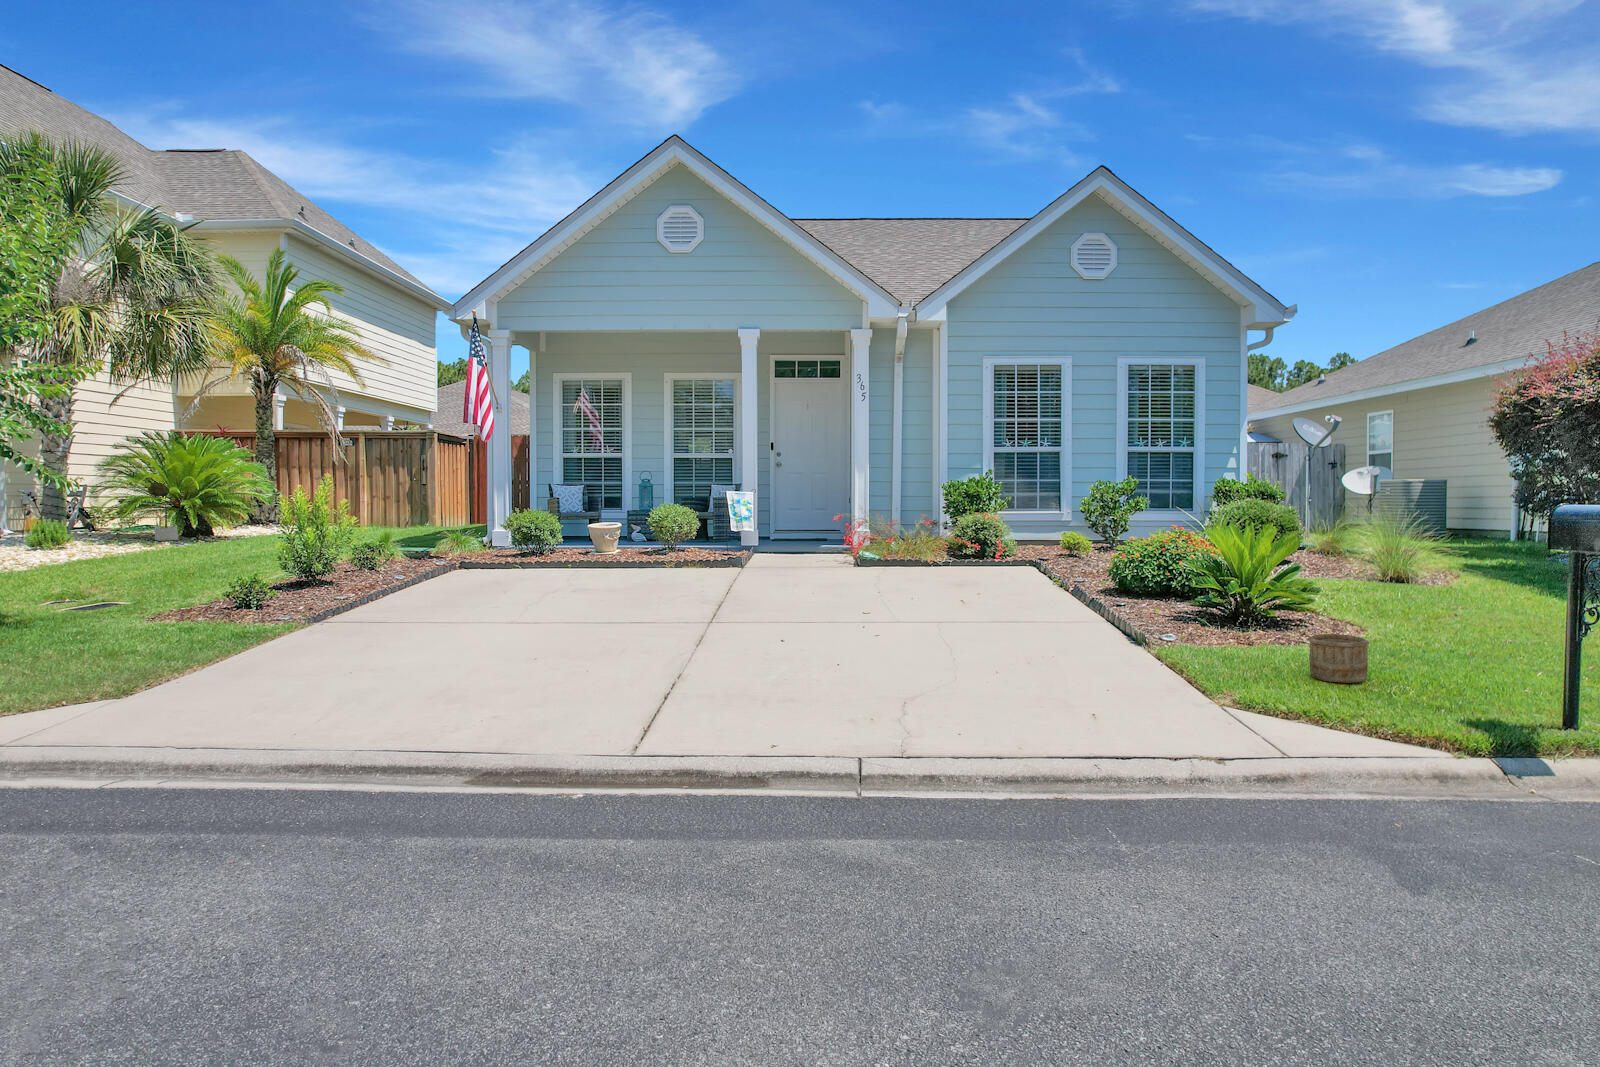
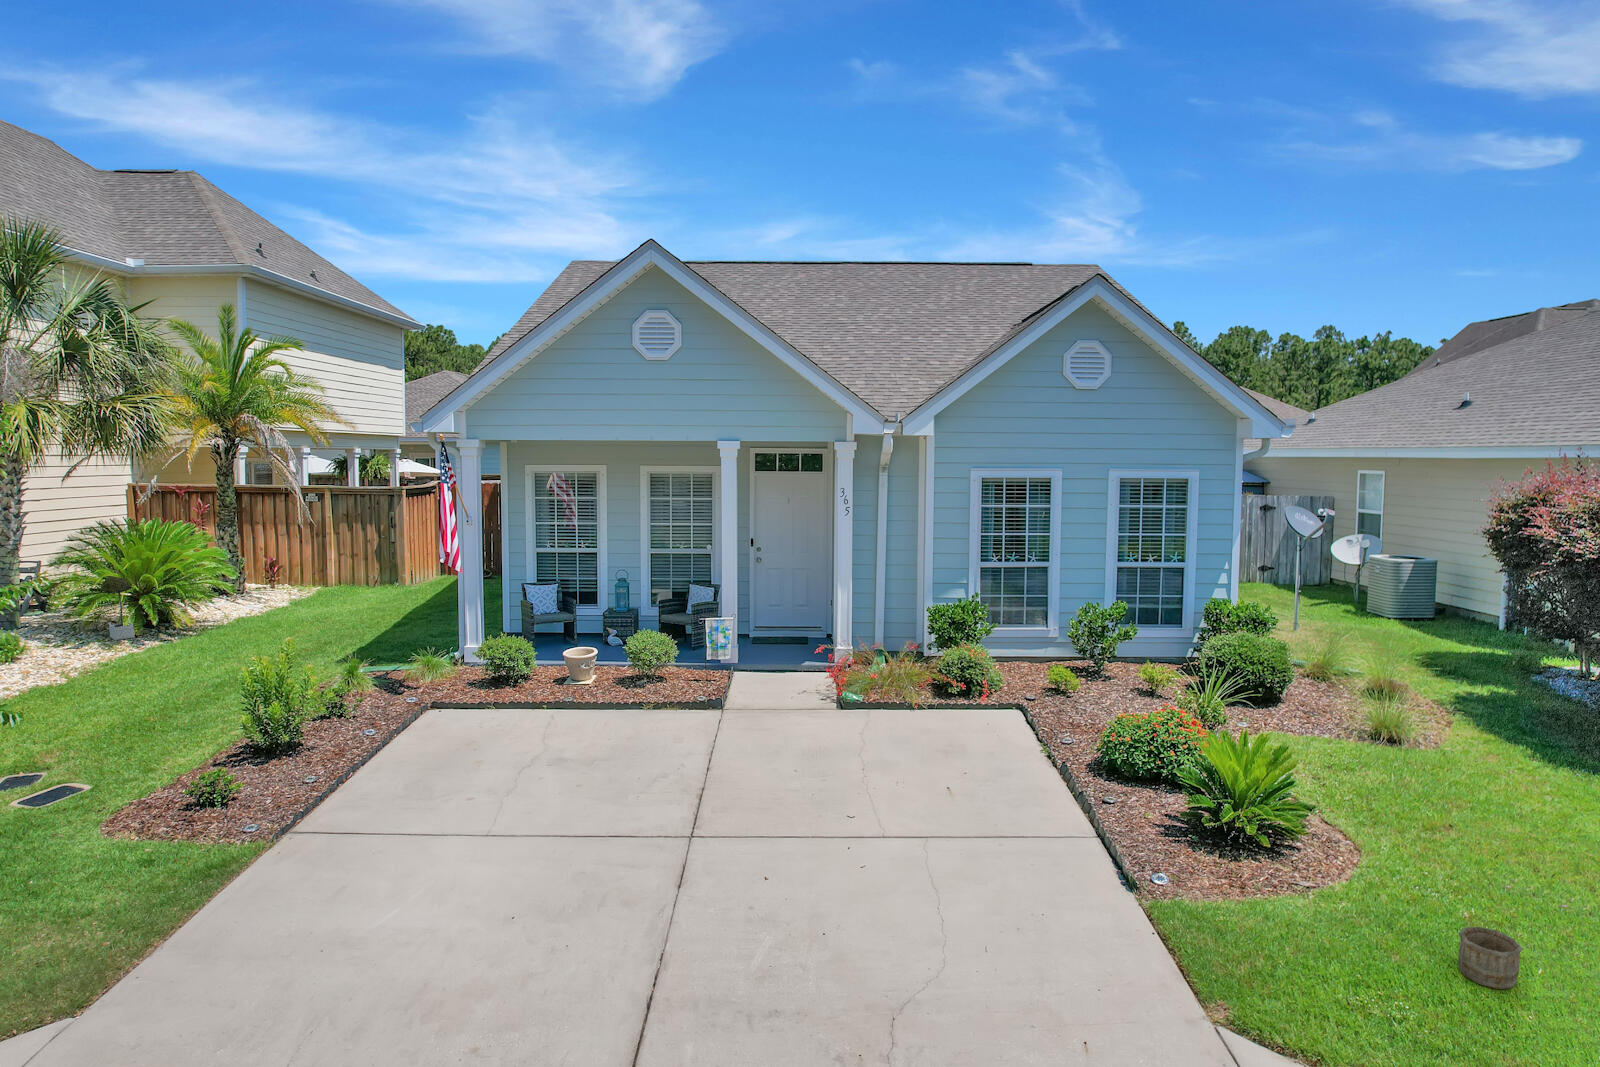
wooden bucket: present [1308,634,1369,683] -> present [1458,927,1523,989]

